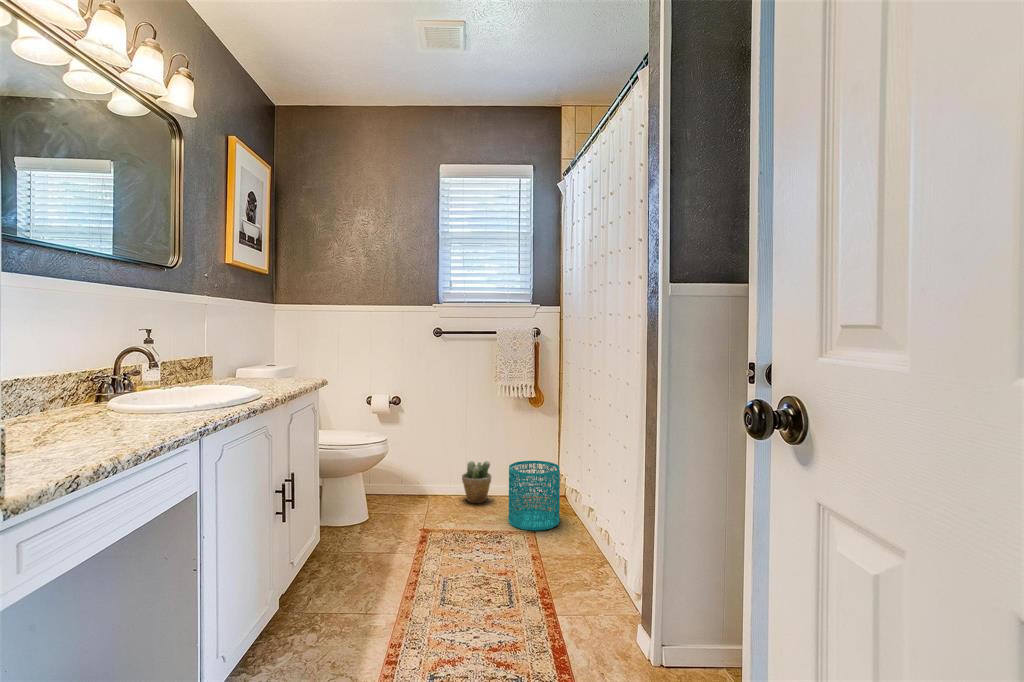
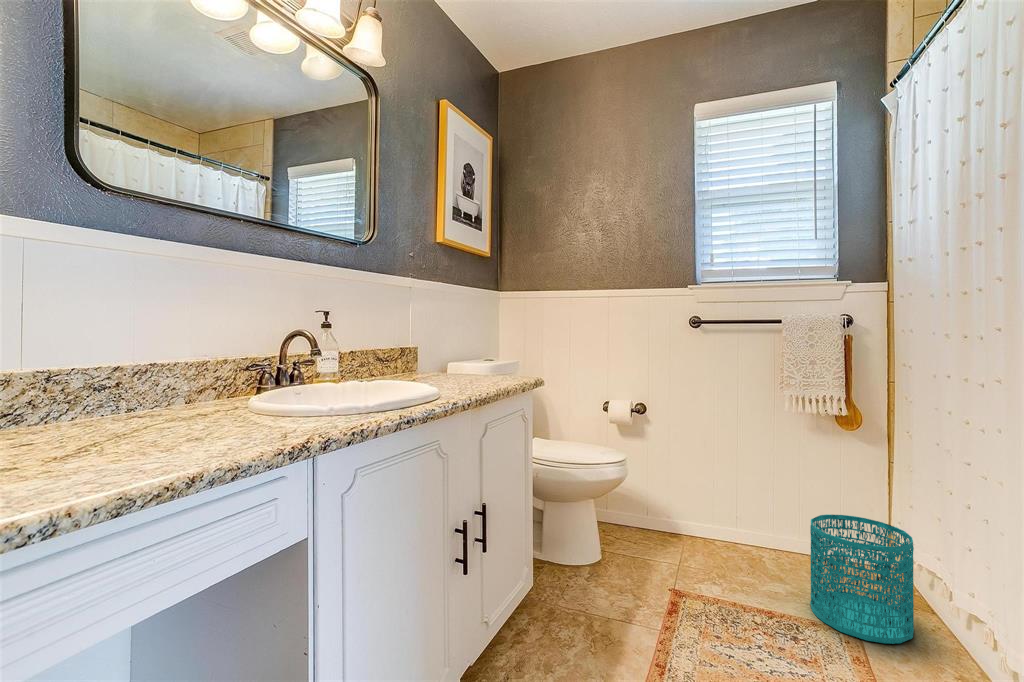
potted plant: present [462,461,491,503] -> none [727,499,775,563]

